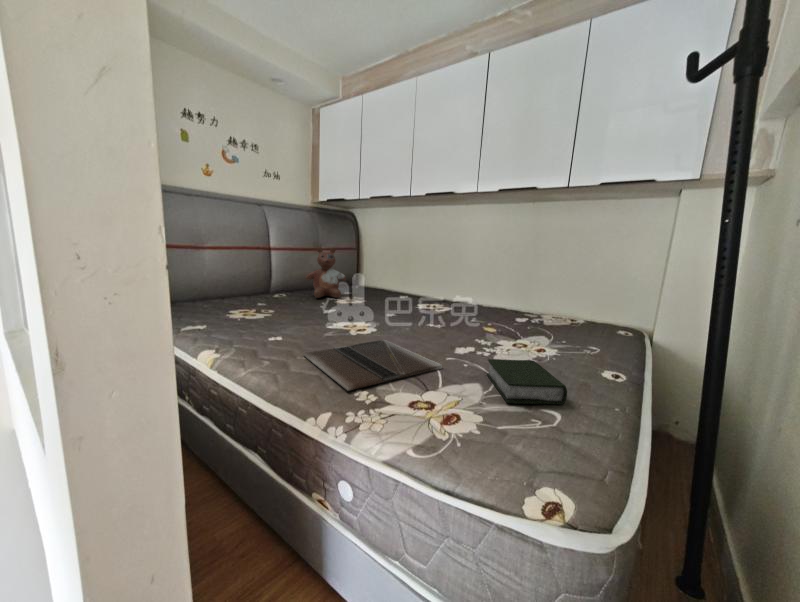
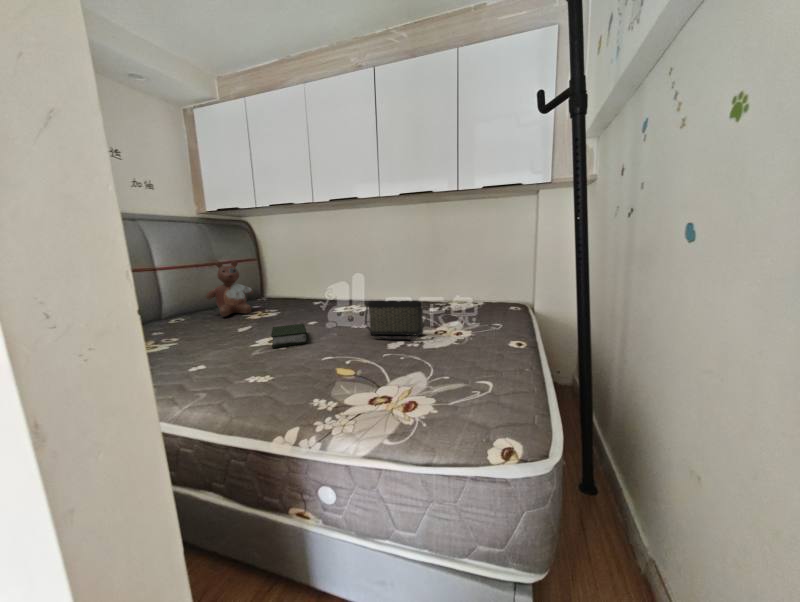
handbag: none [436,300,502,347] -> present [365,301,424,340]
laptop: present [303,340,442,391] -> none [239,348,384,403]
book: present [487,359,567,405] -> present [271,324,308,348]

